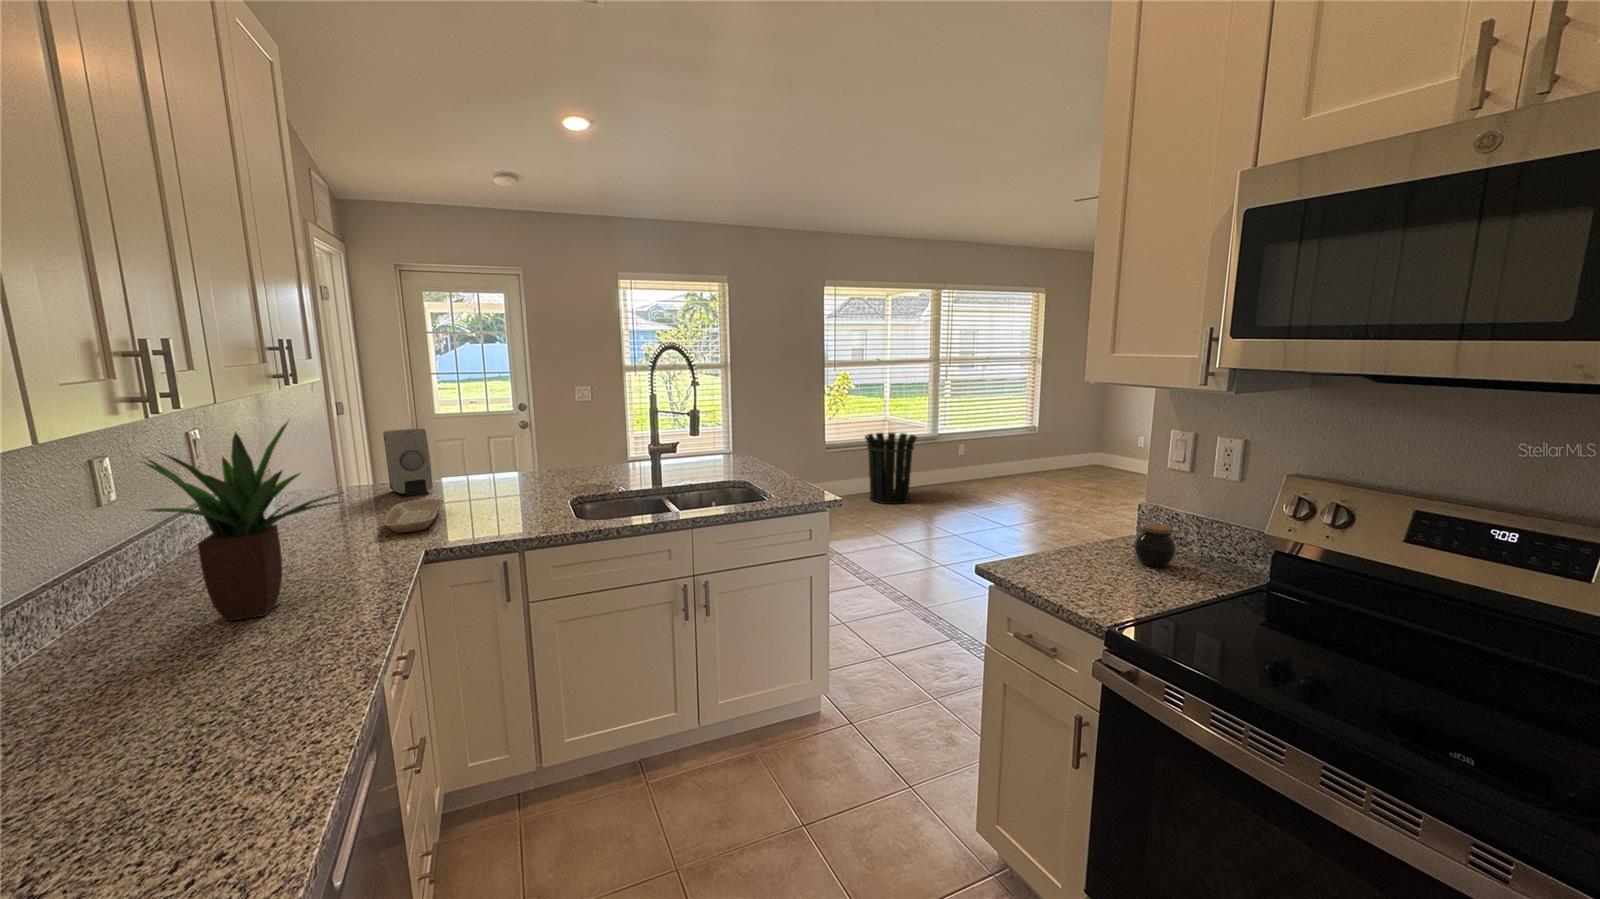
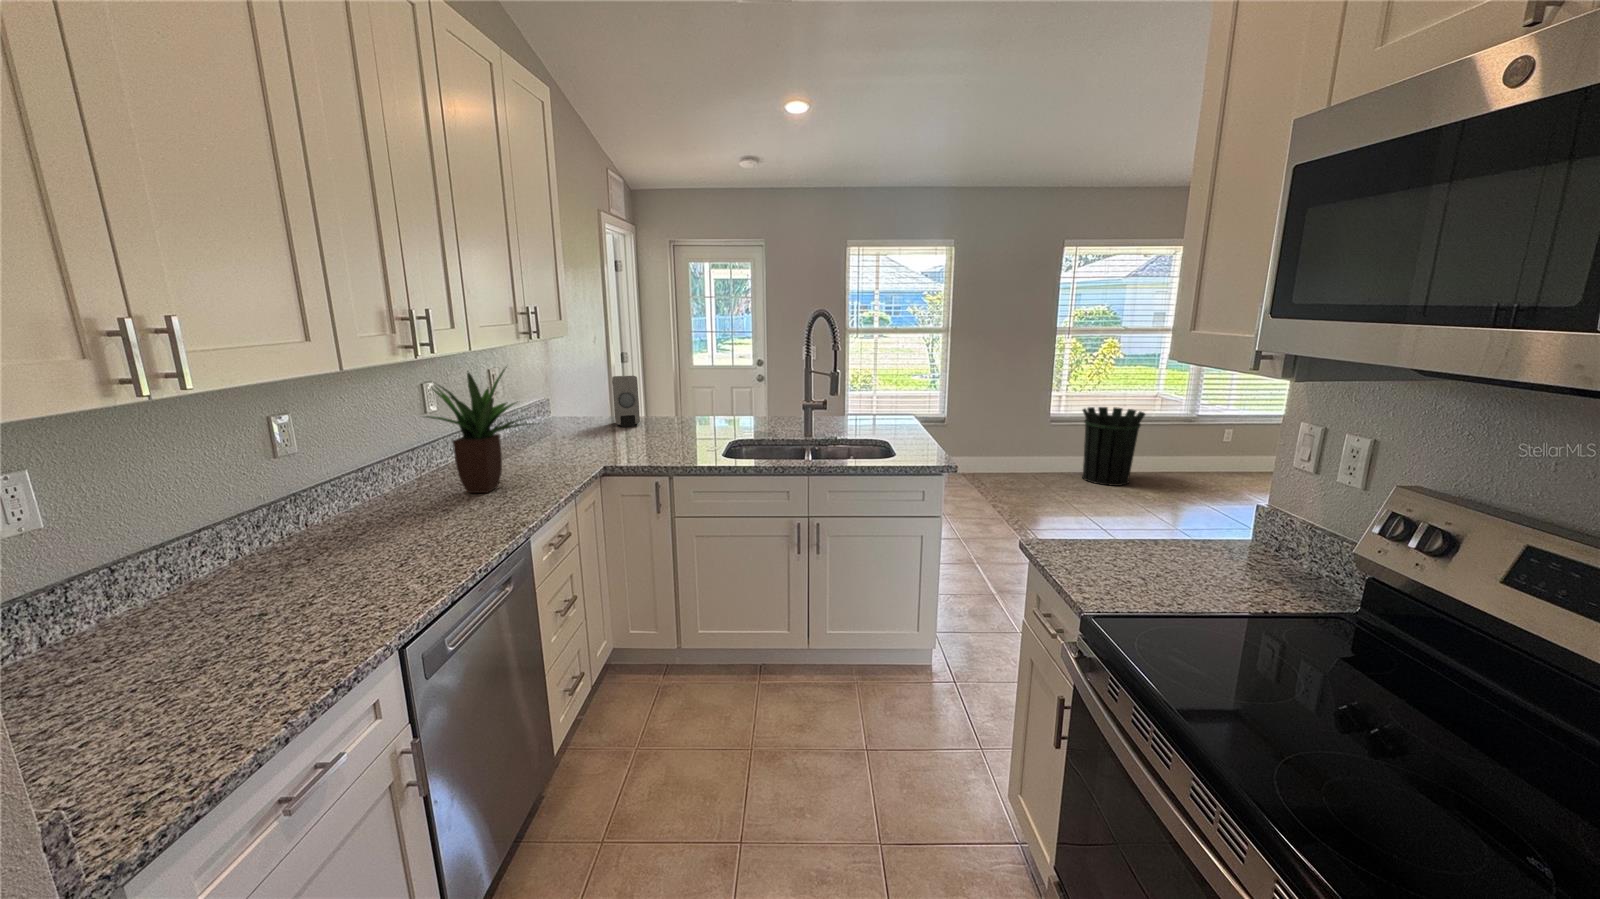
tray: present [383,499,444,533] -> none [586,430,635,452]
jar: present [1135,524,1176,567] -> none [1208,524,1257,574]

